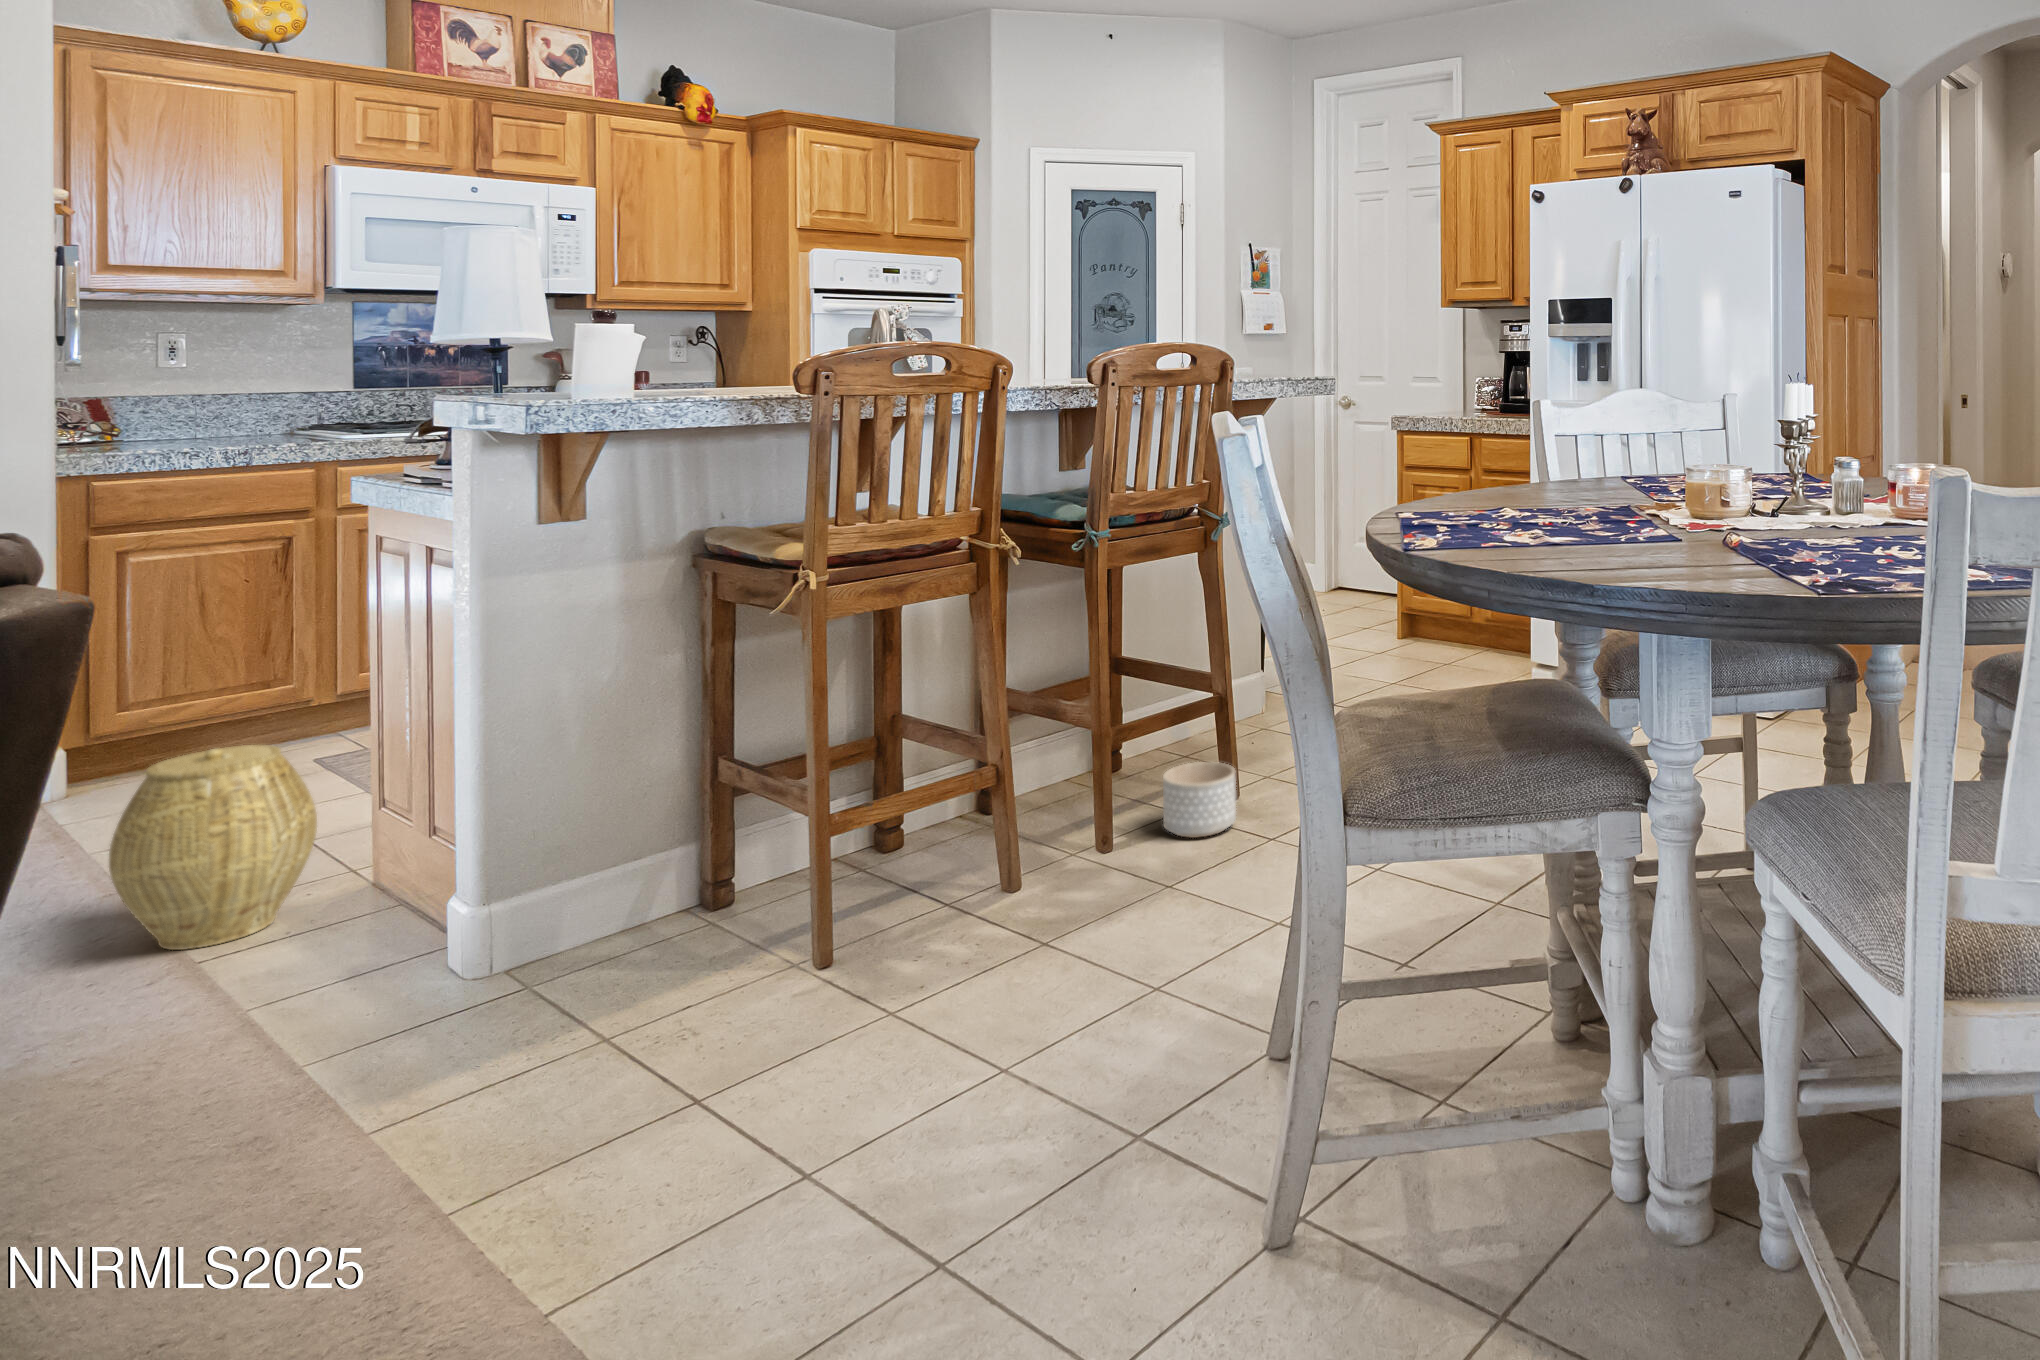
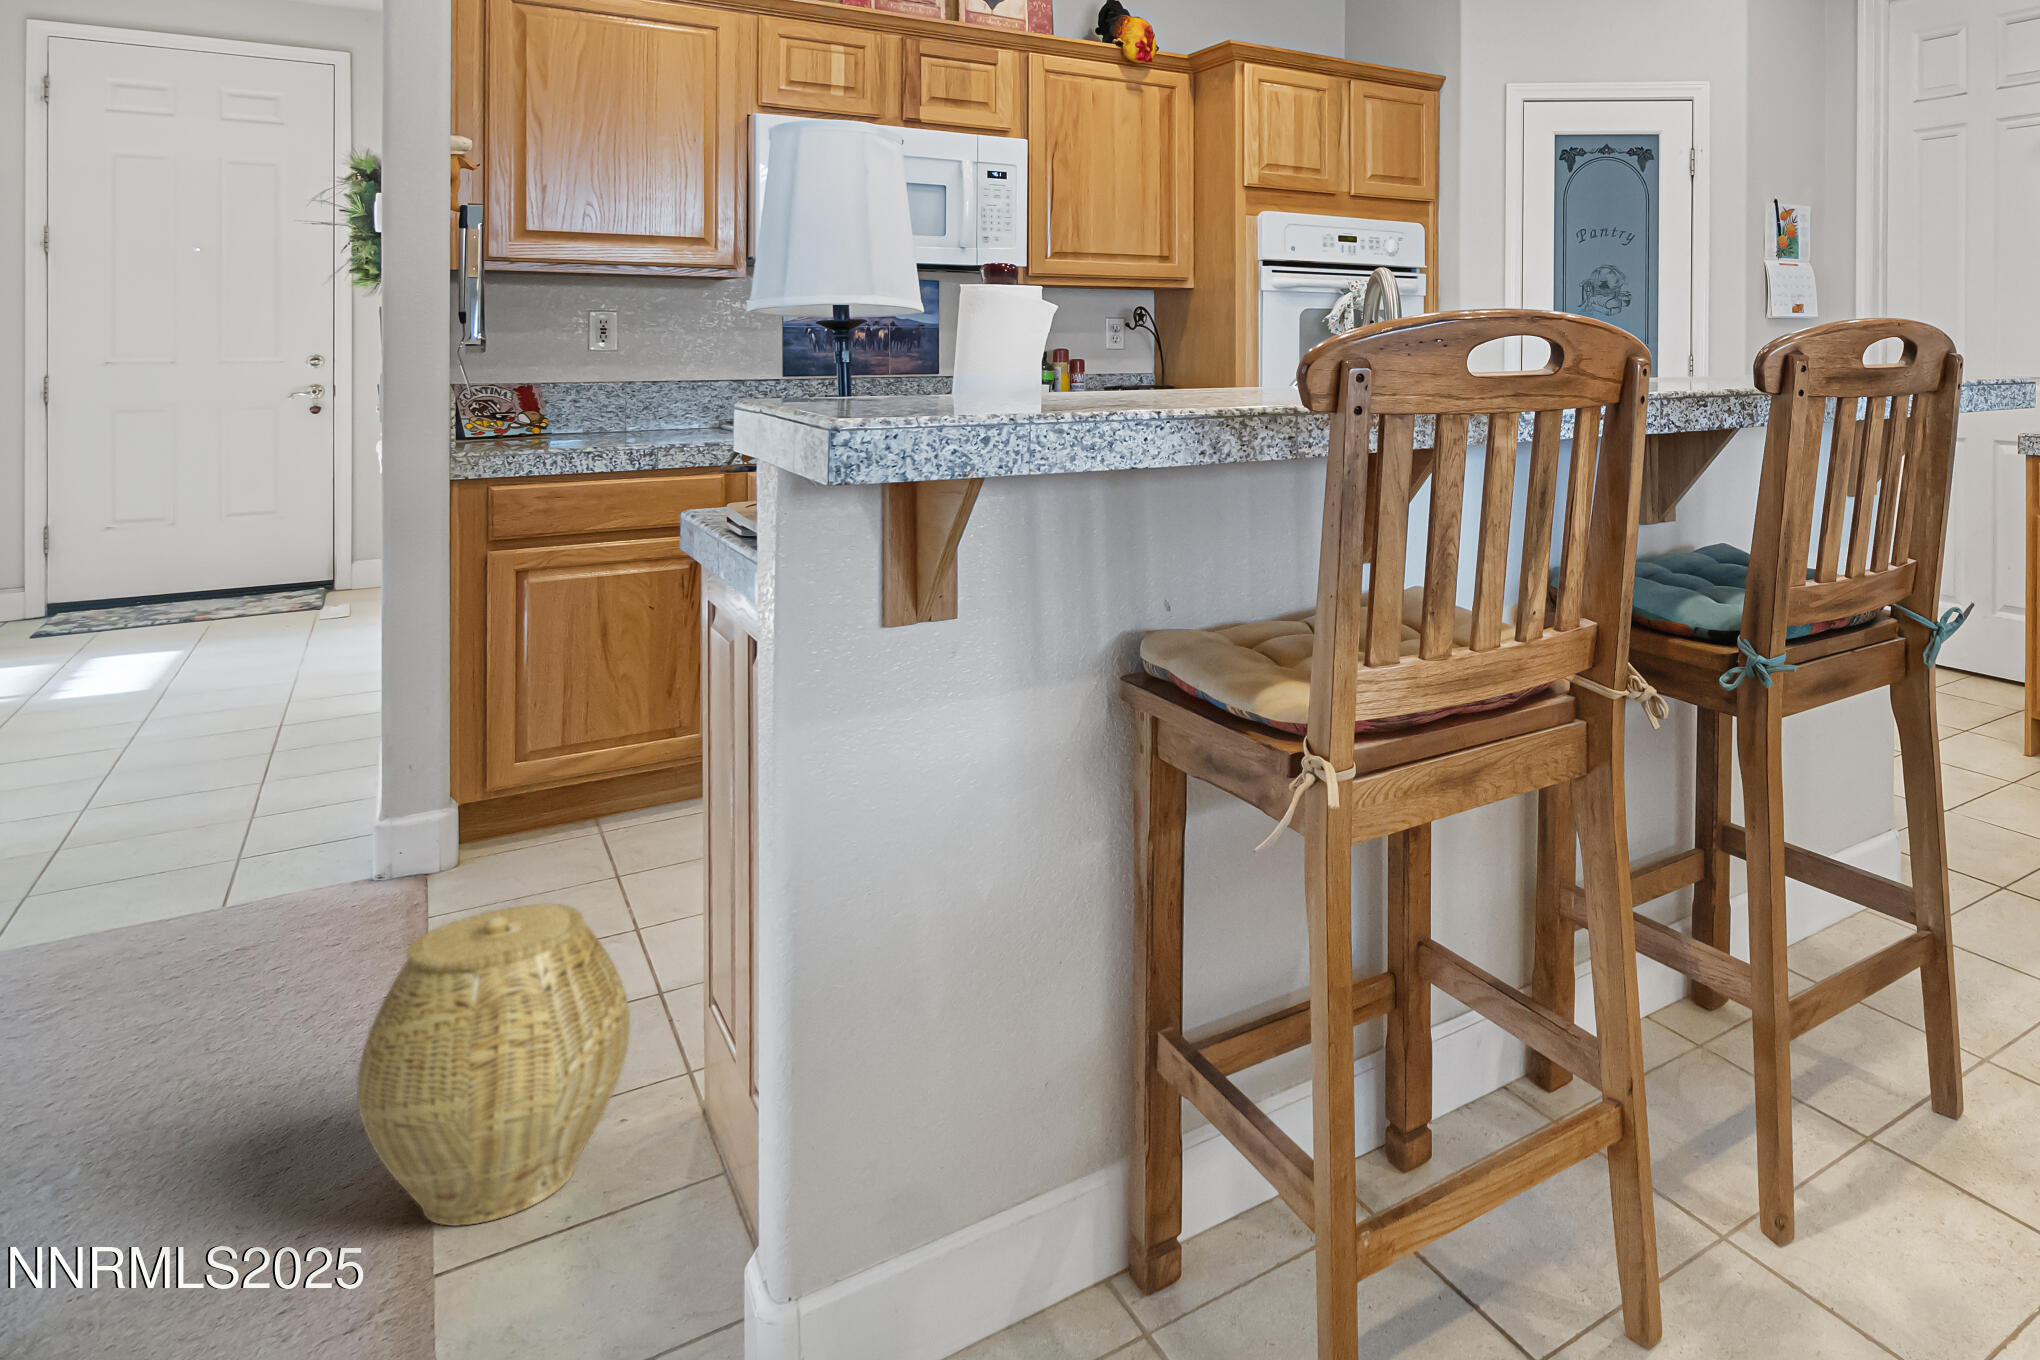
planter: present [1163,762,1236,838] -> none [1855,1060,1988,1221]

